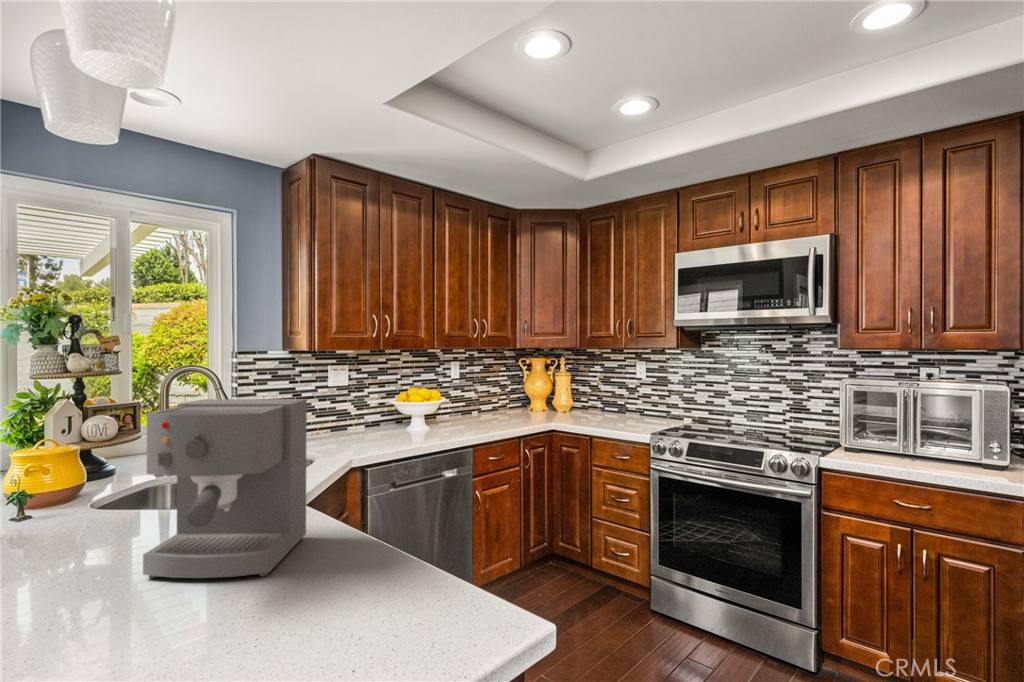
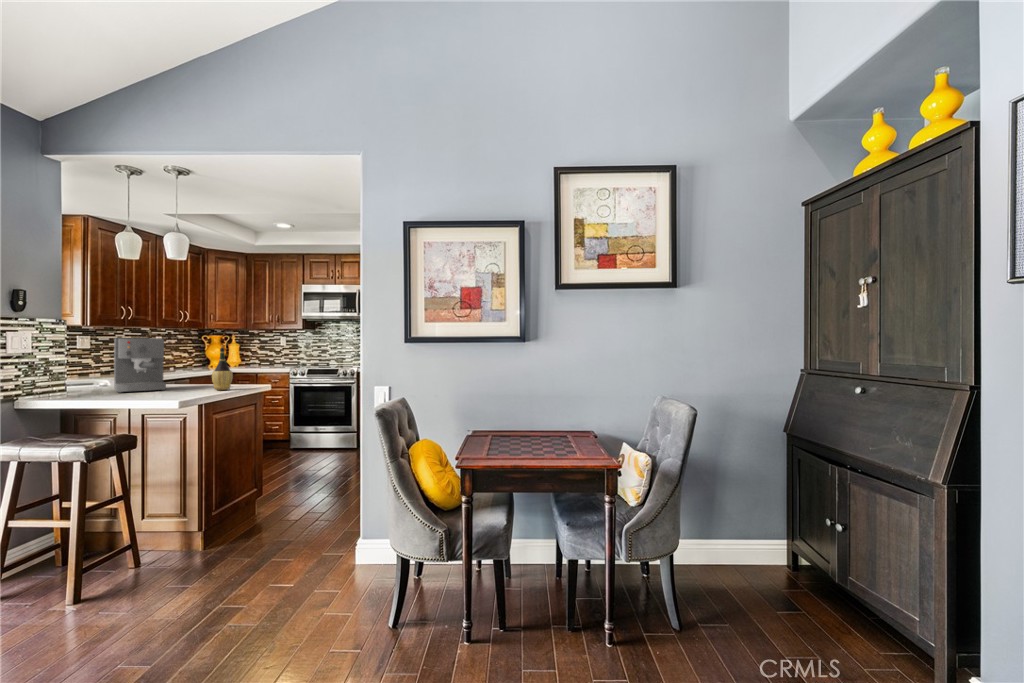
wine bottle: none [352,450,424,636] -> present [212,345,233,390]

